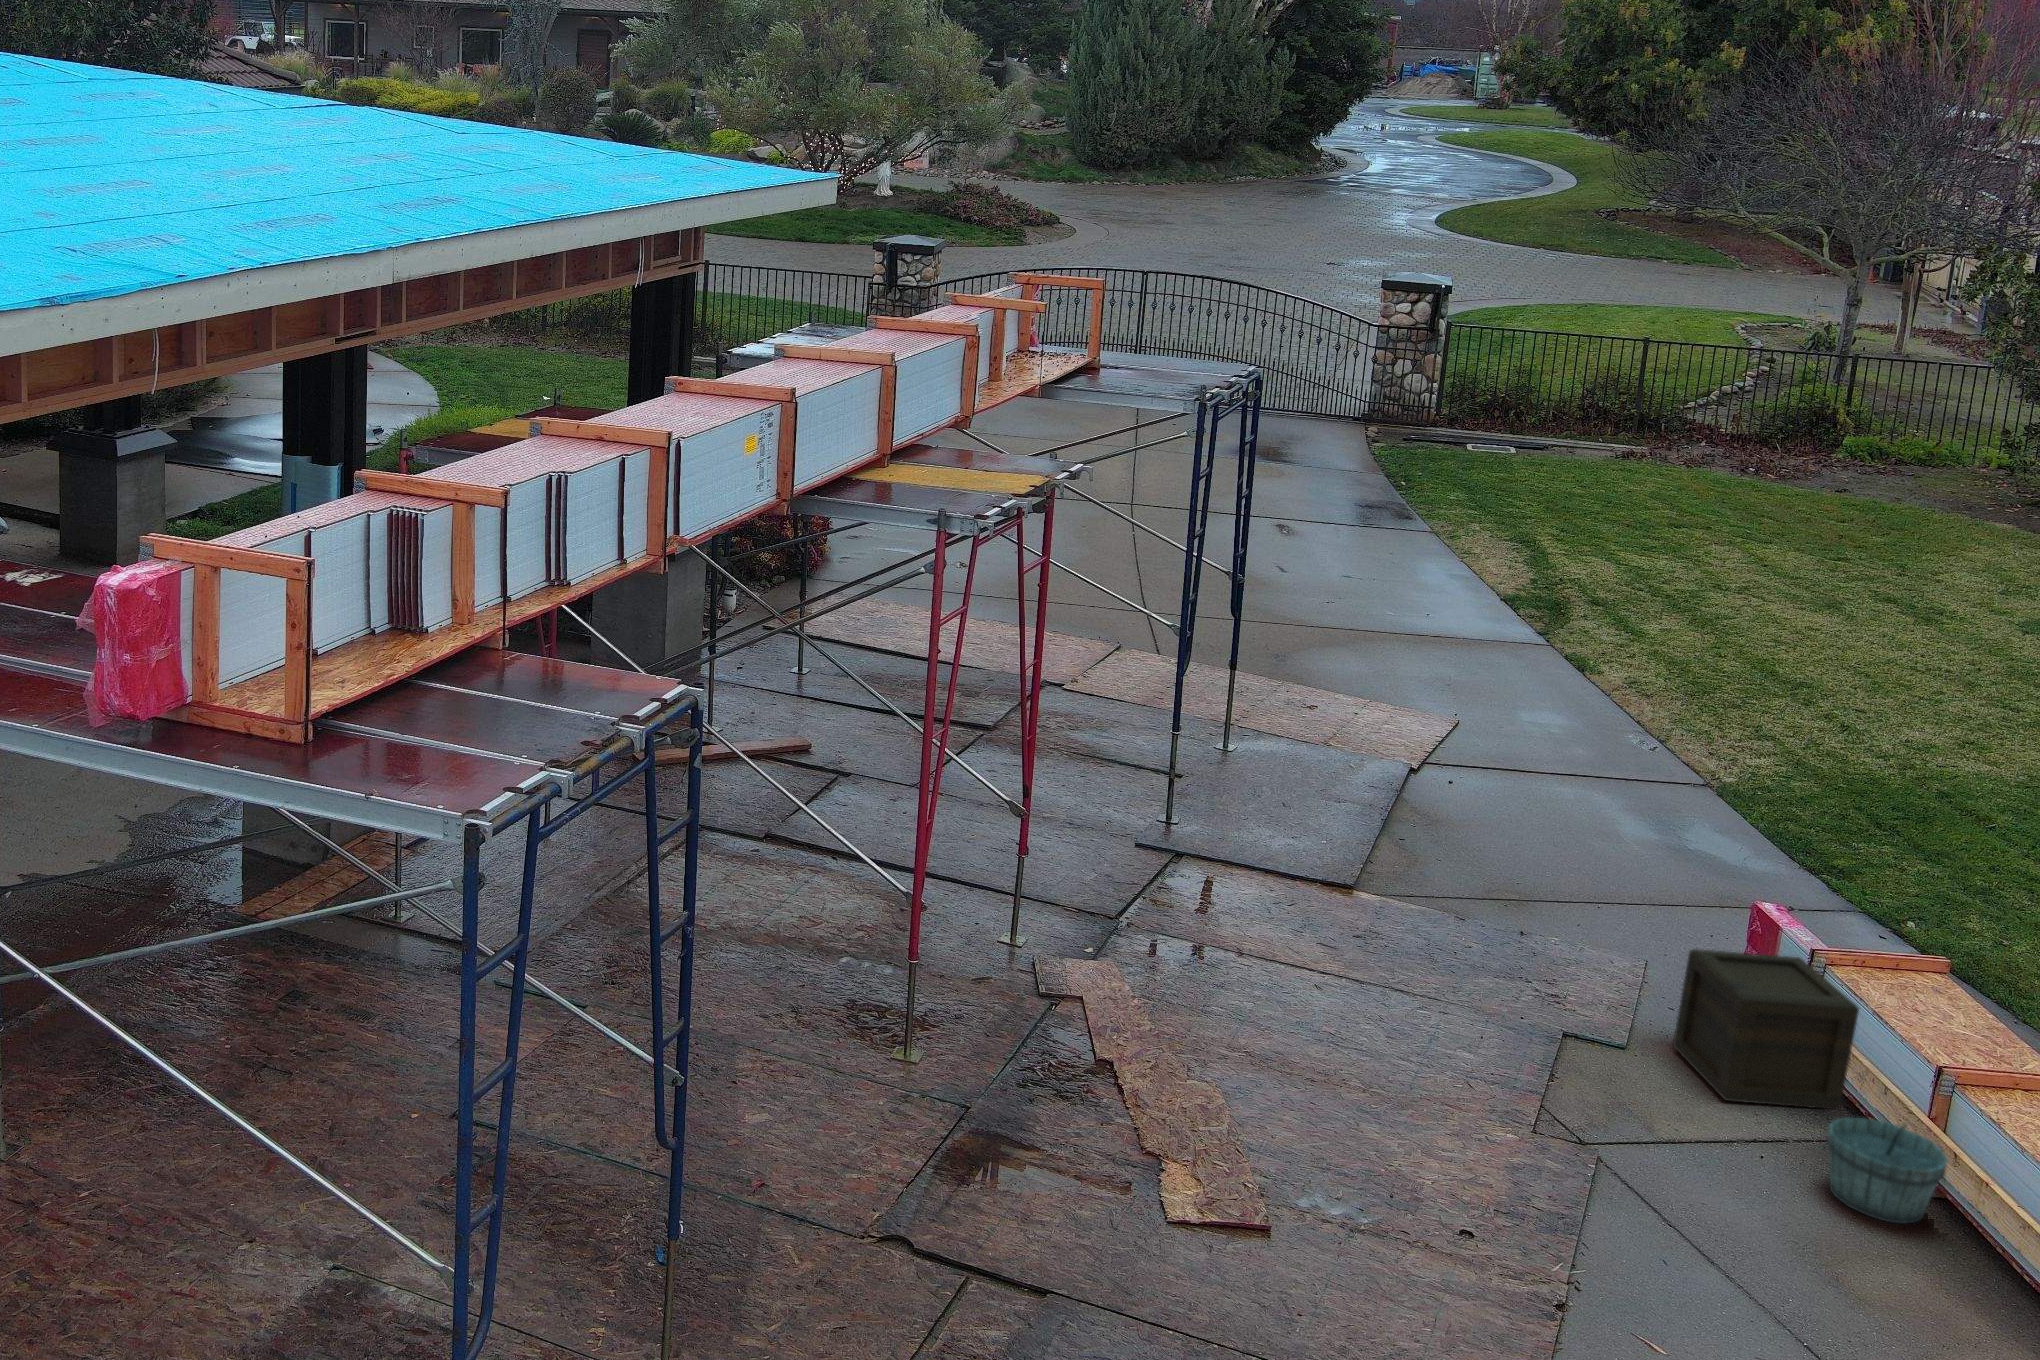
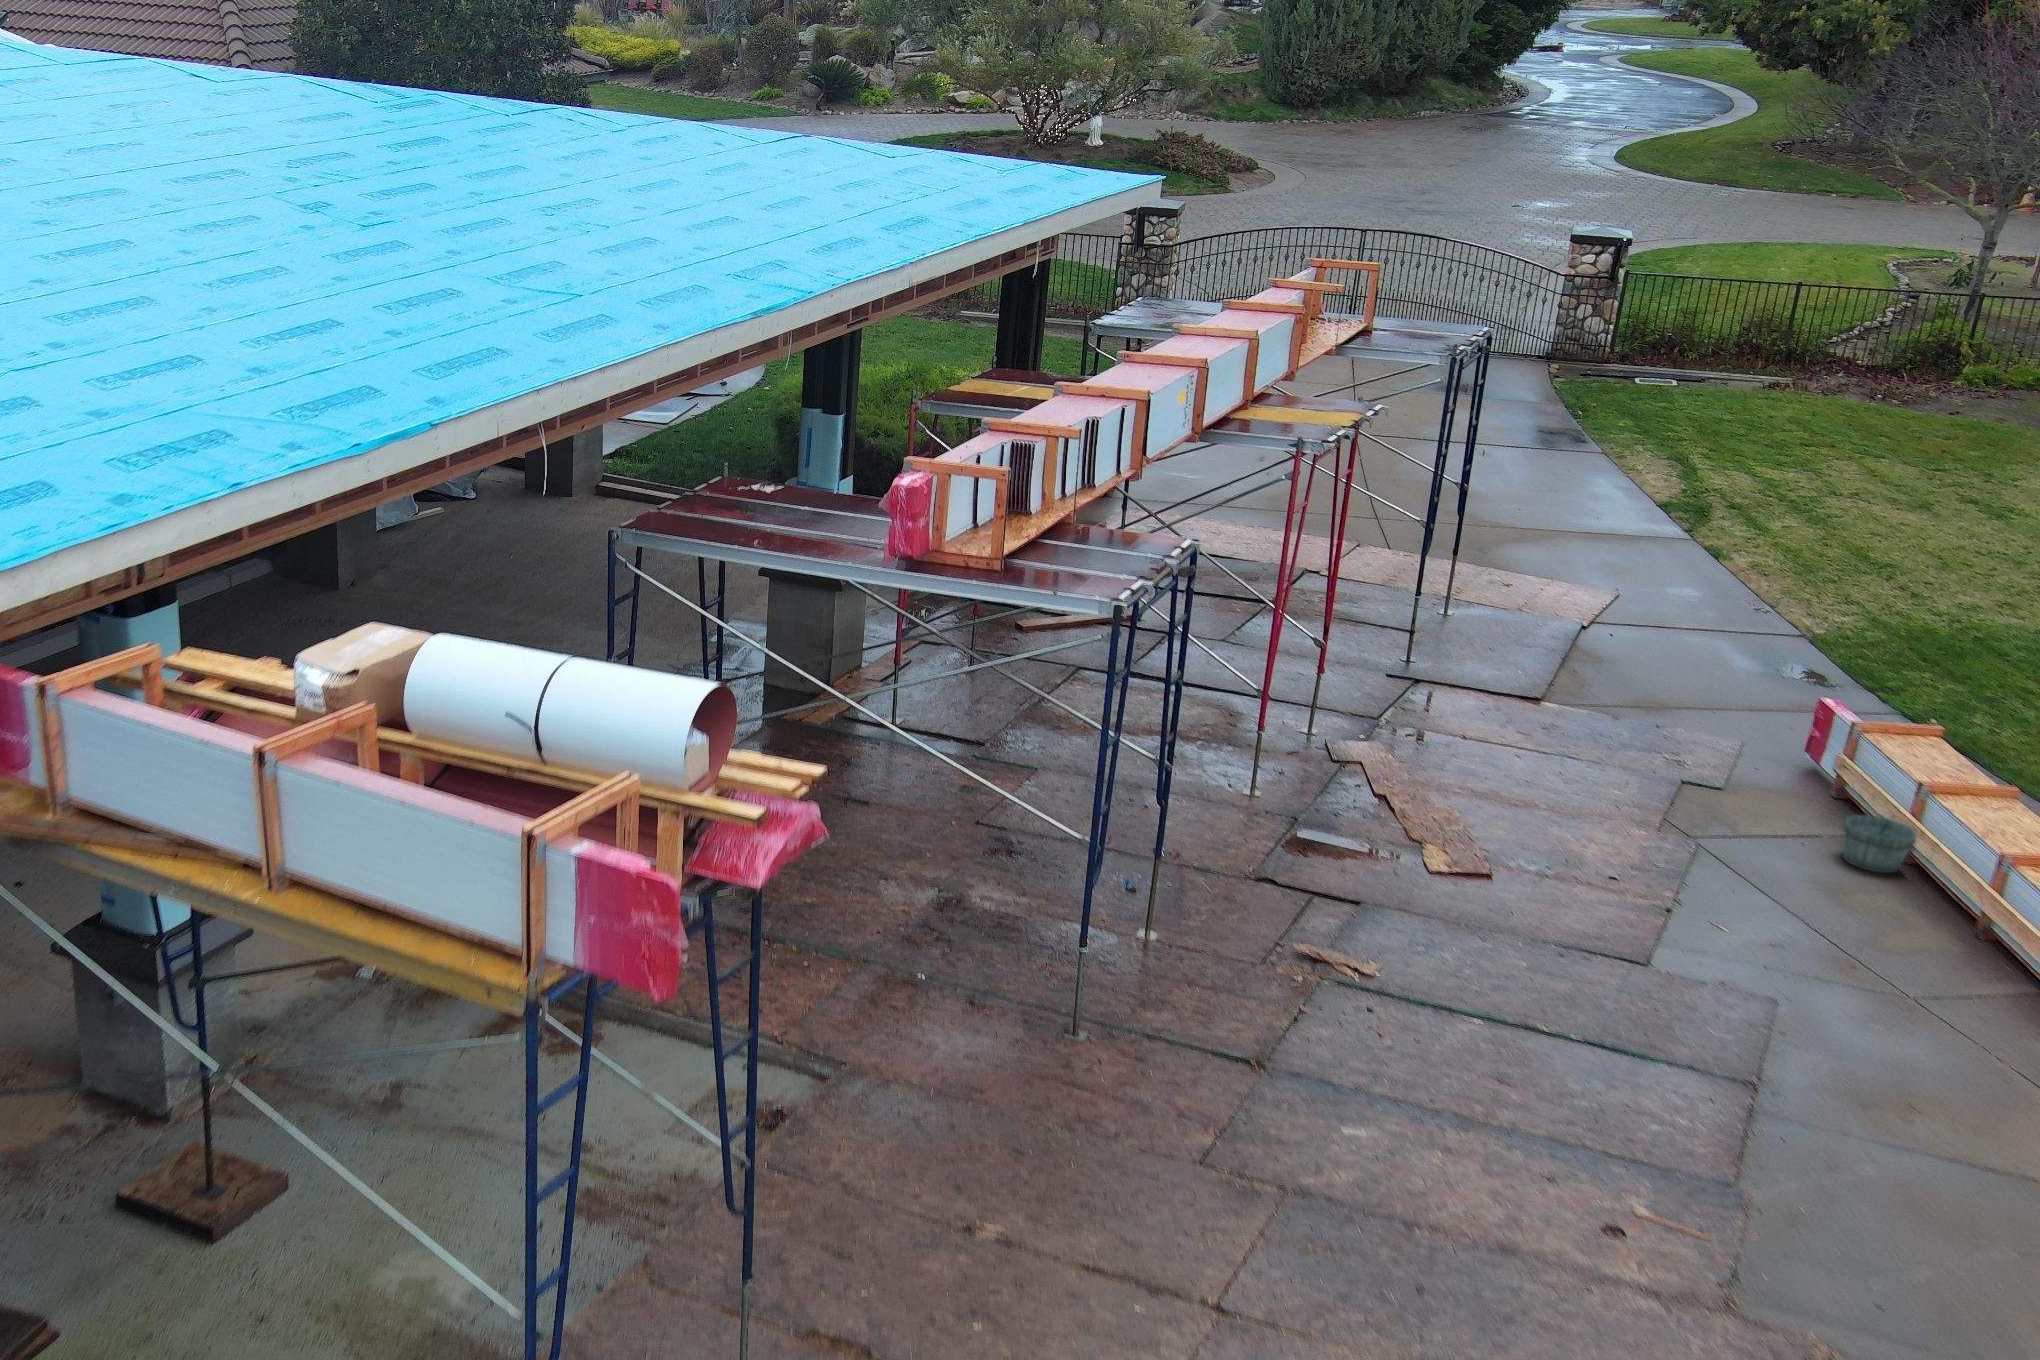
wooden crate: present [1673,949,1859,1109] -> none [1754,723,1878,819]

